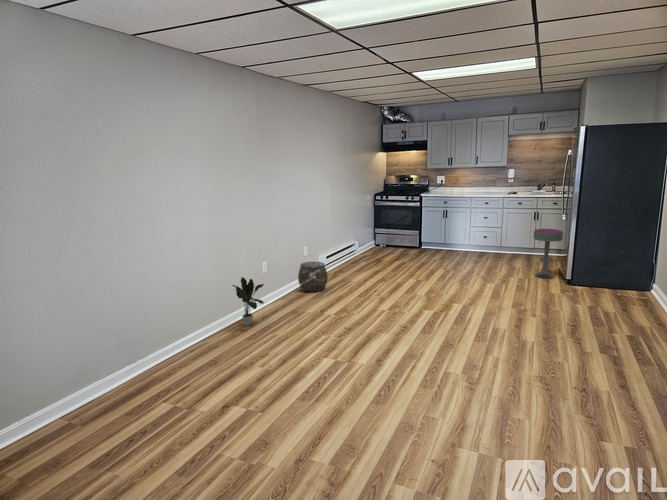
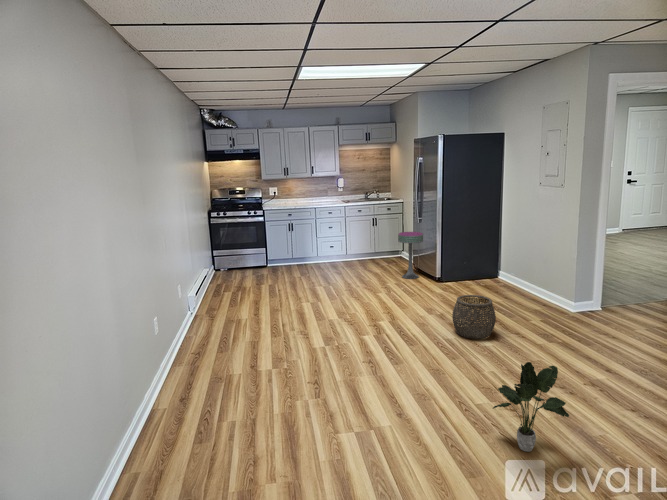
woven basket: present [298,262,328,292] -> present [452,295,496,339]
potted plant: present [232,277,264,326] -> present [493,362,569,452]

